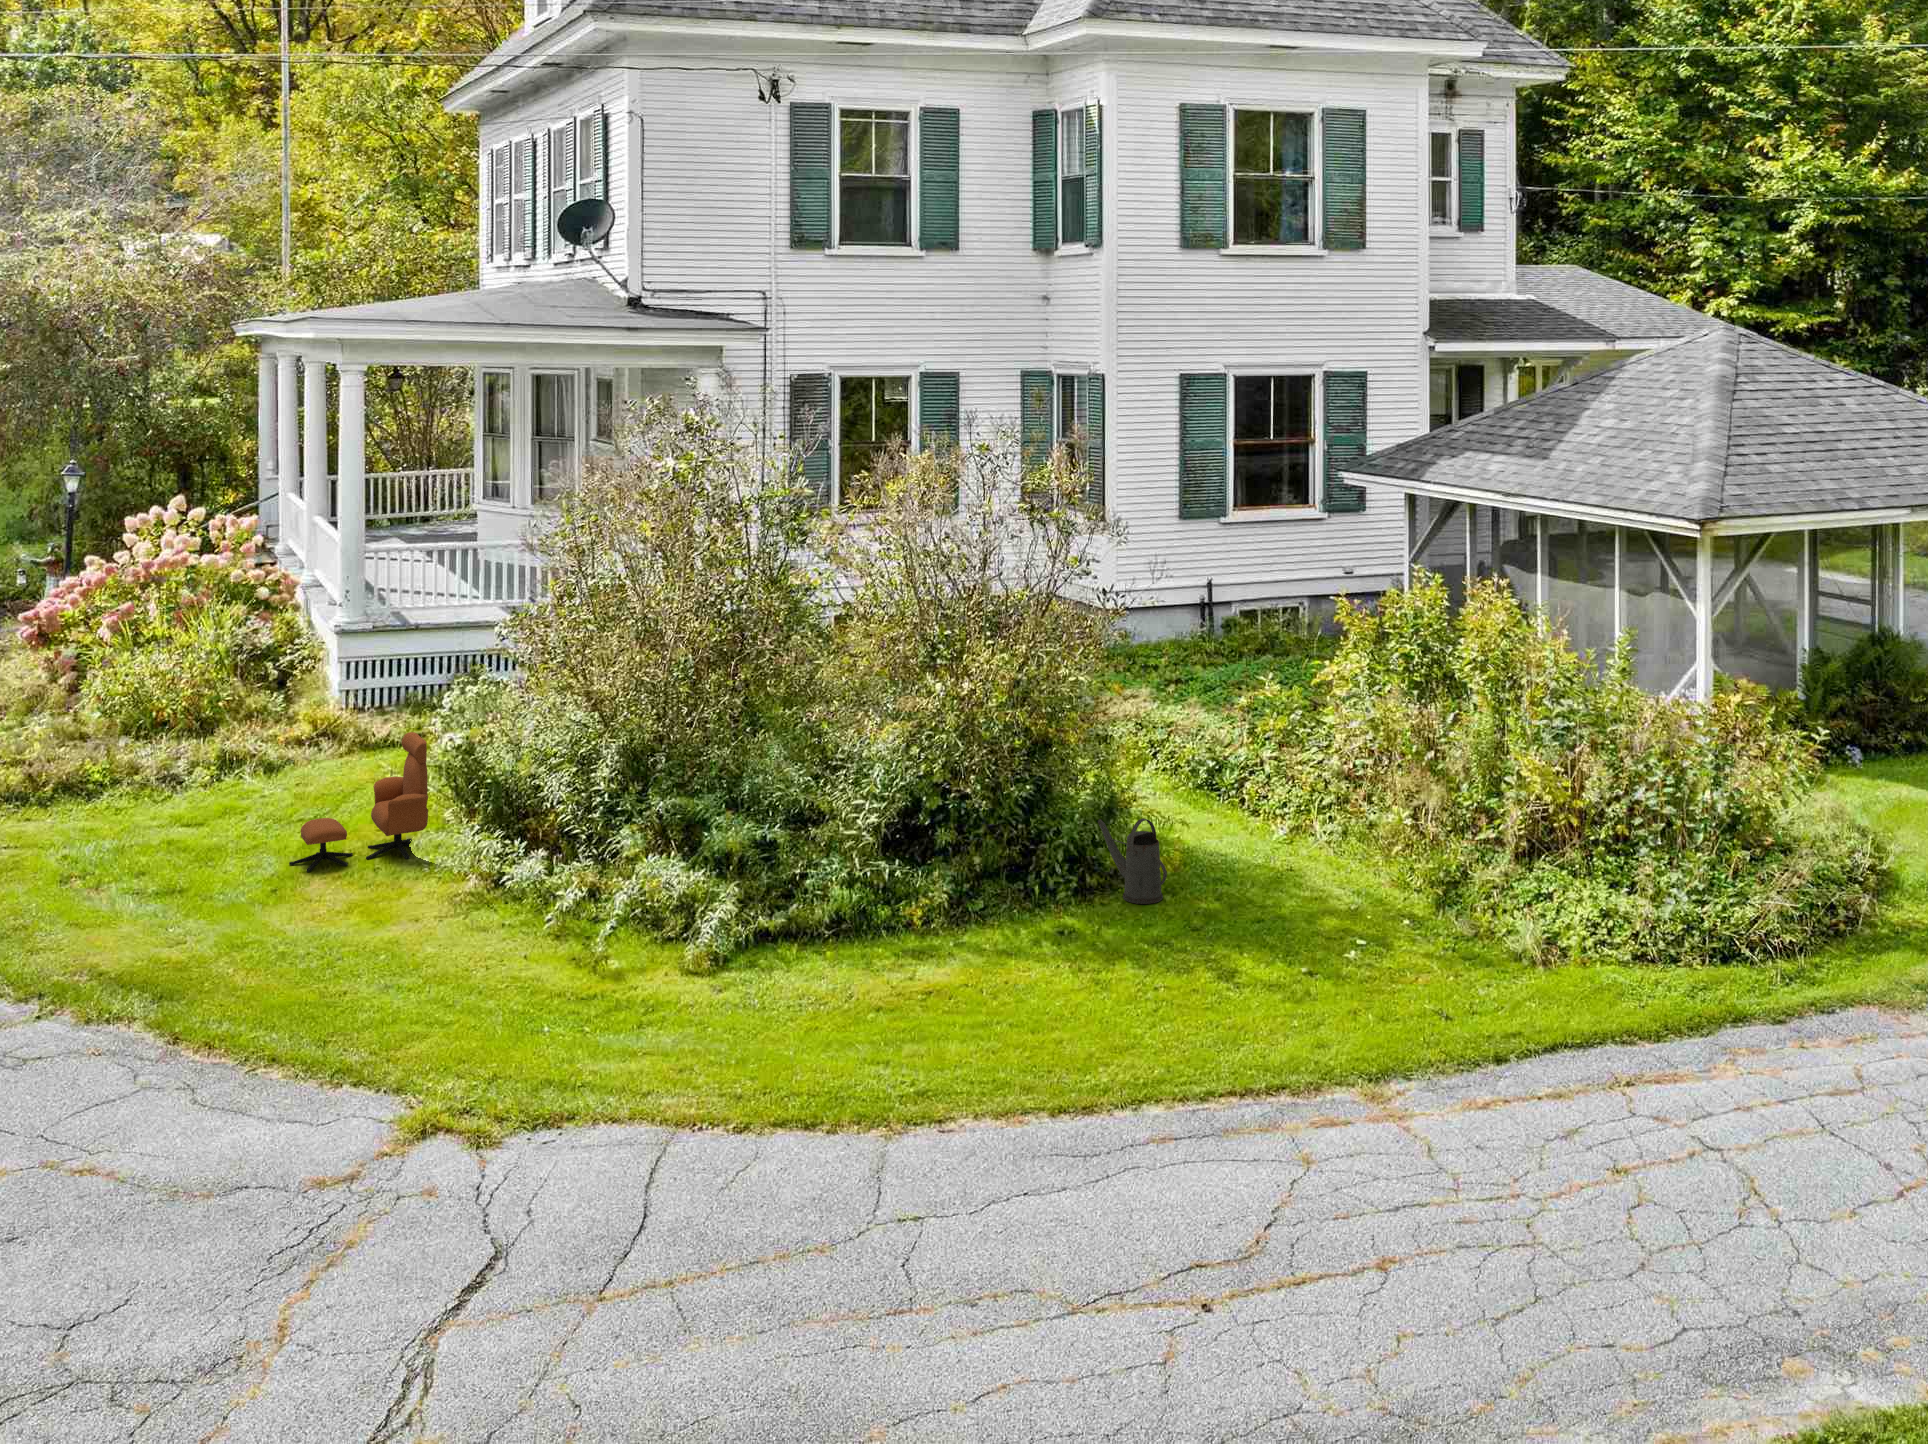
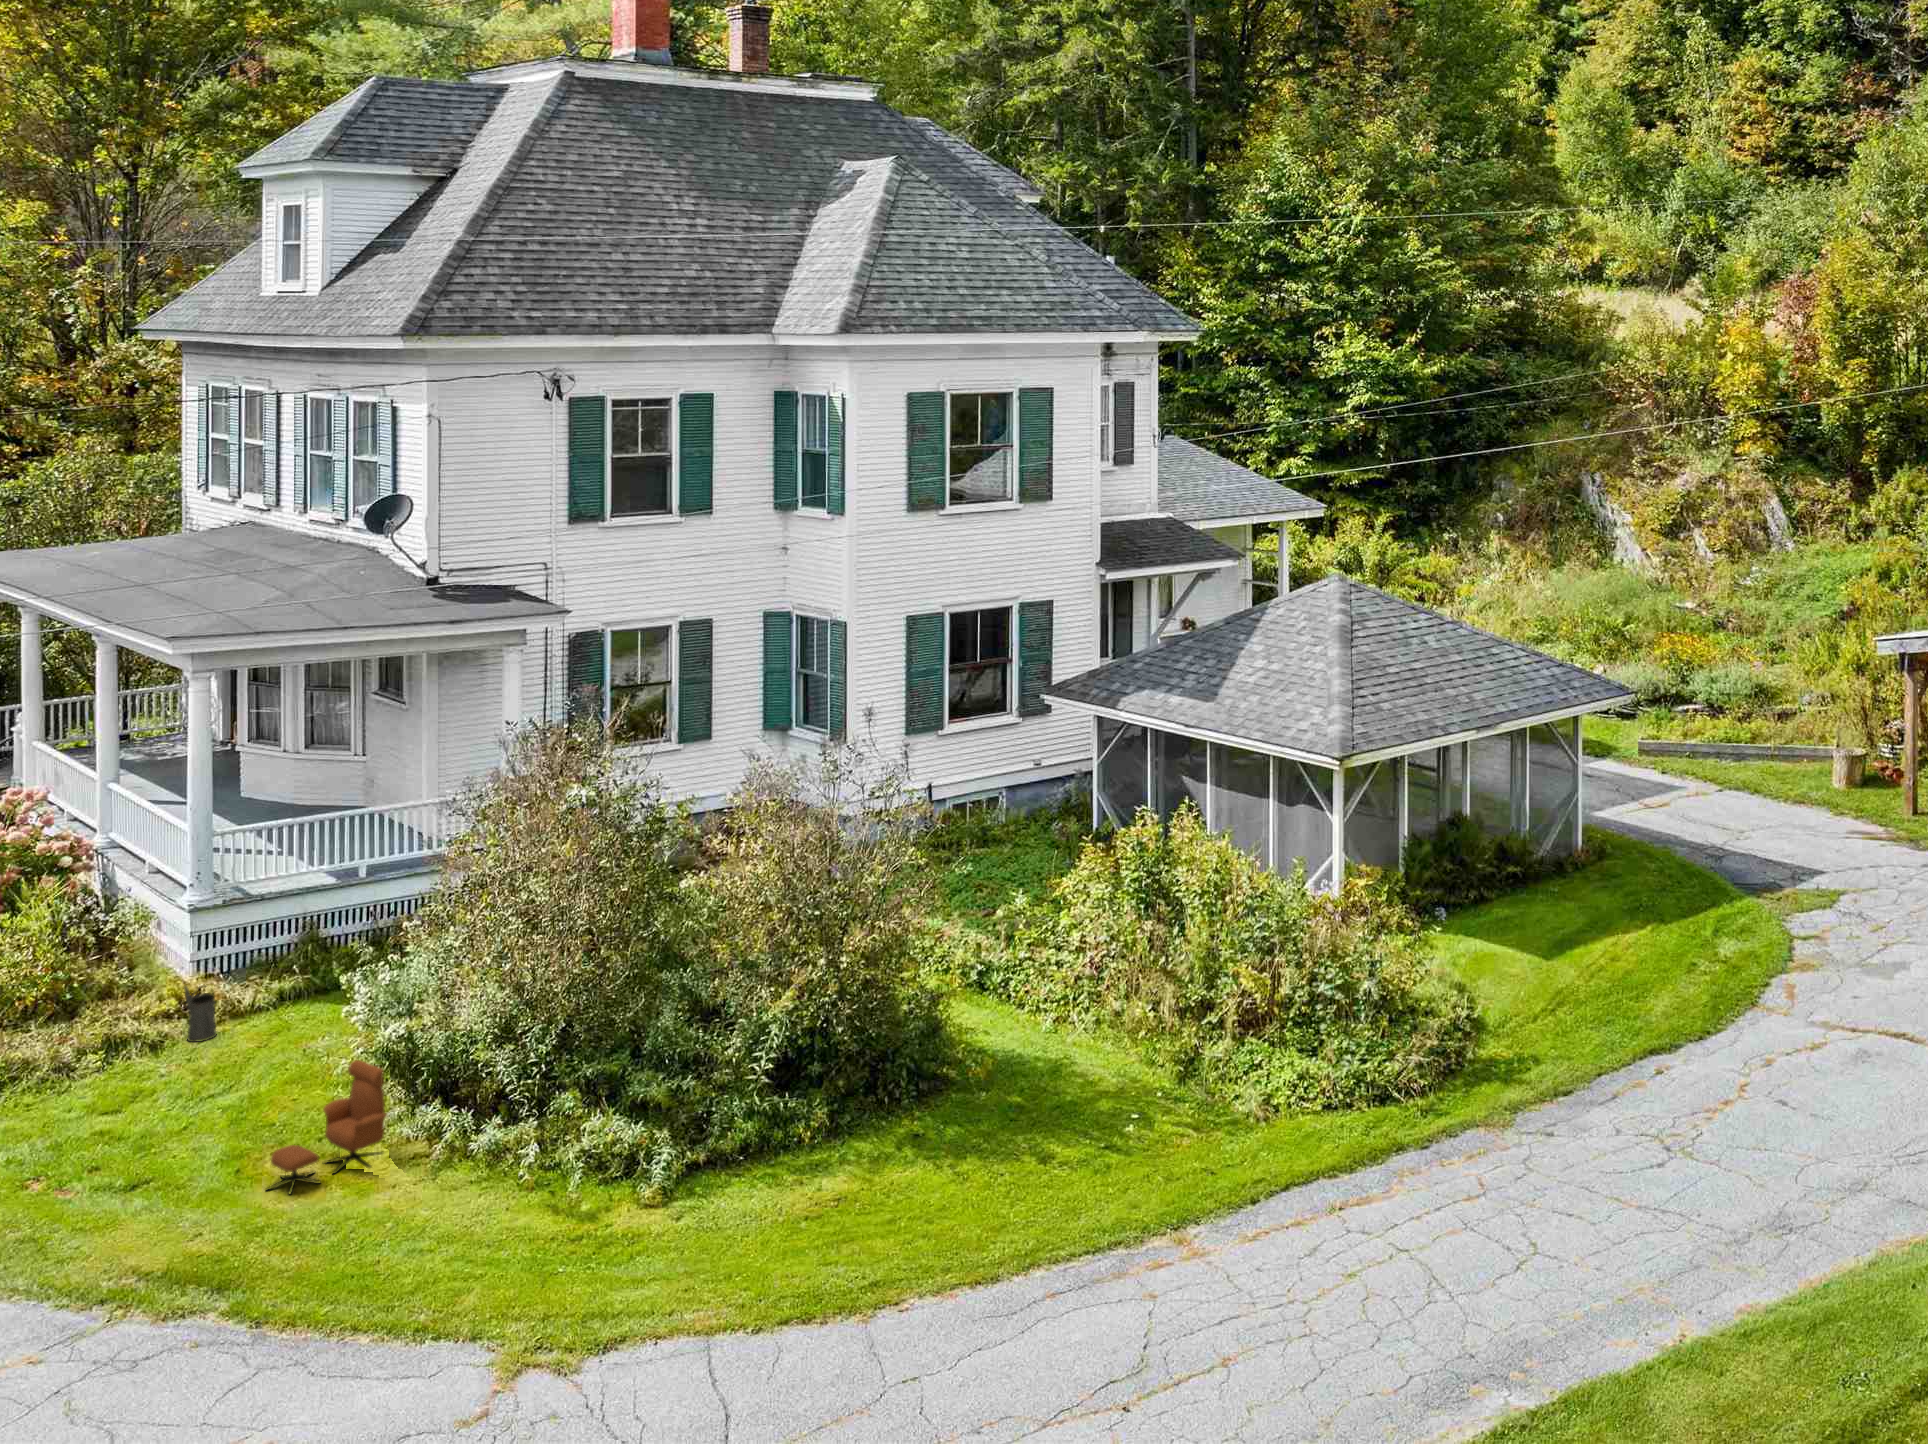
watering can: present [1098,818,1167,904] -> present [183,986,217,1042]

